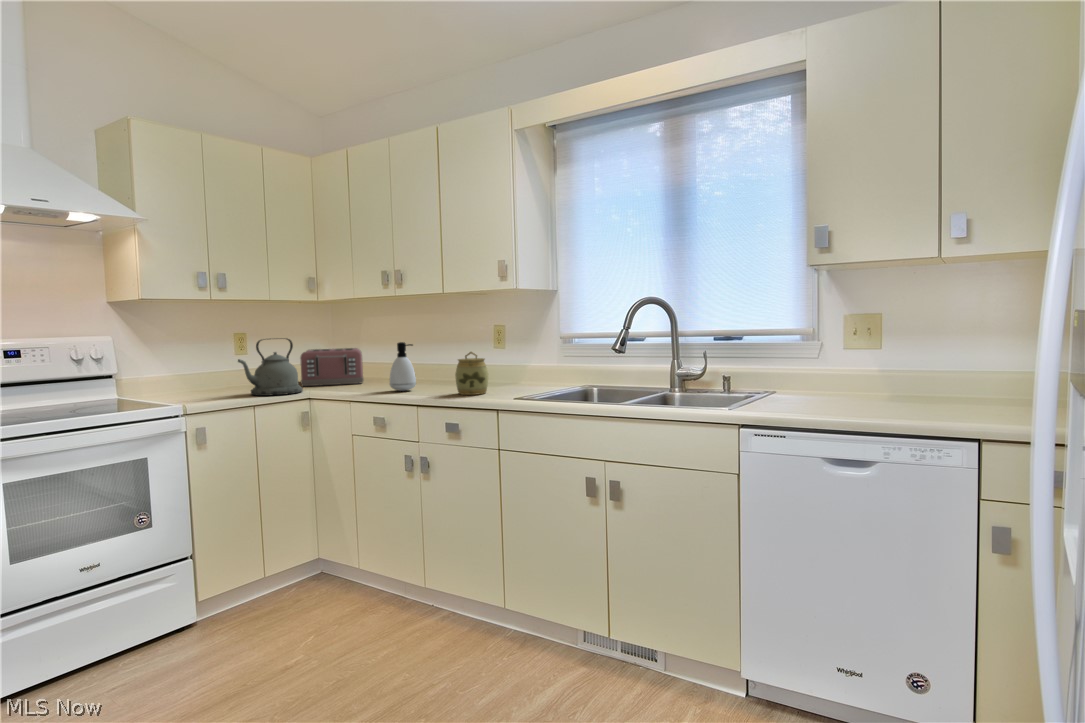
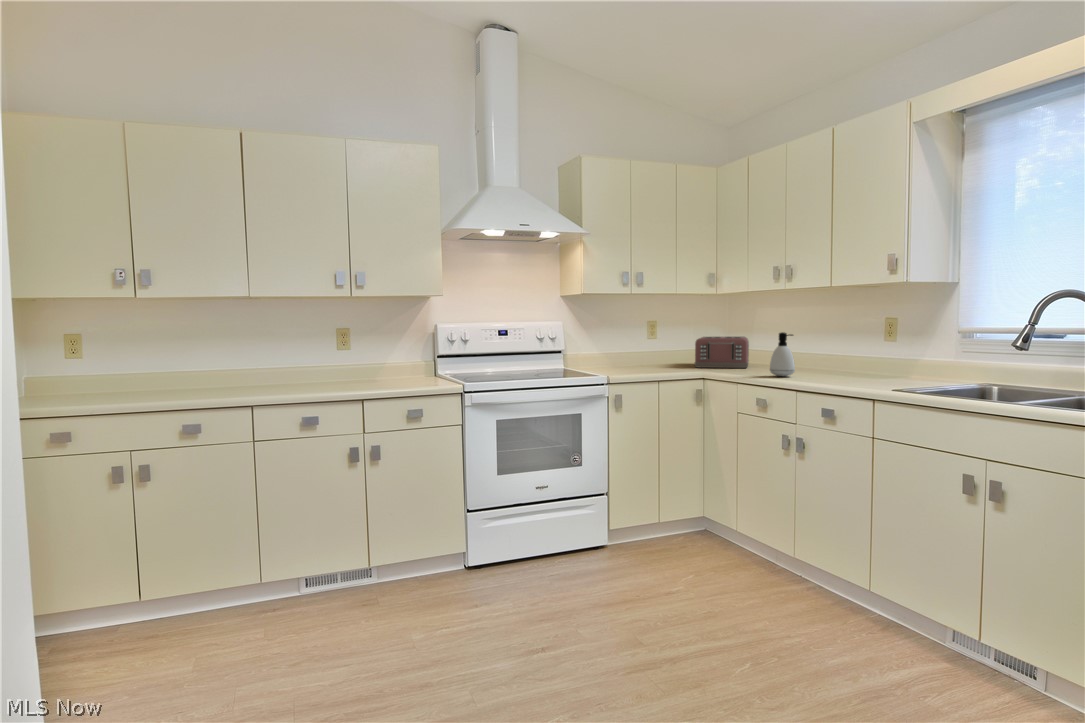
kettle: present [238,338,303,396] -> none [646,326,695,373]
jar: present [455,352,488,395] -> none [833,343,867,384]

